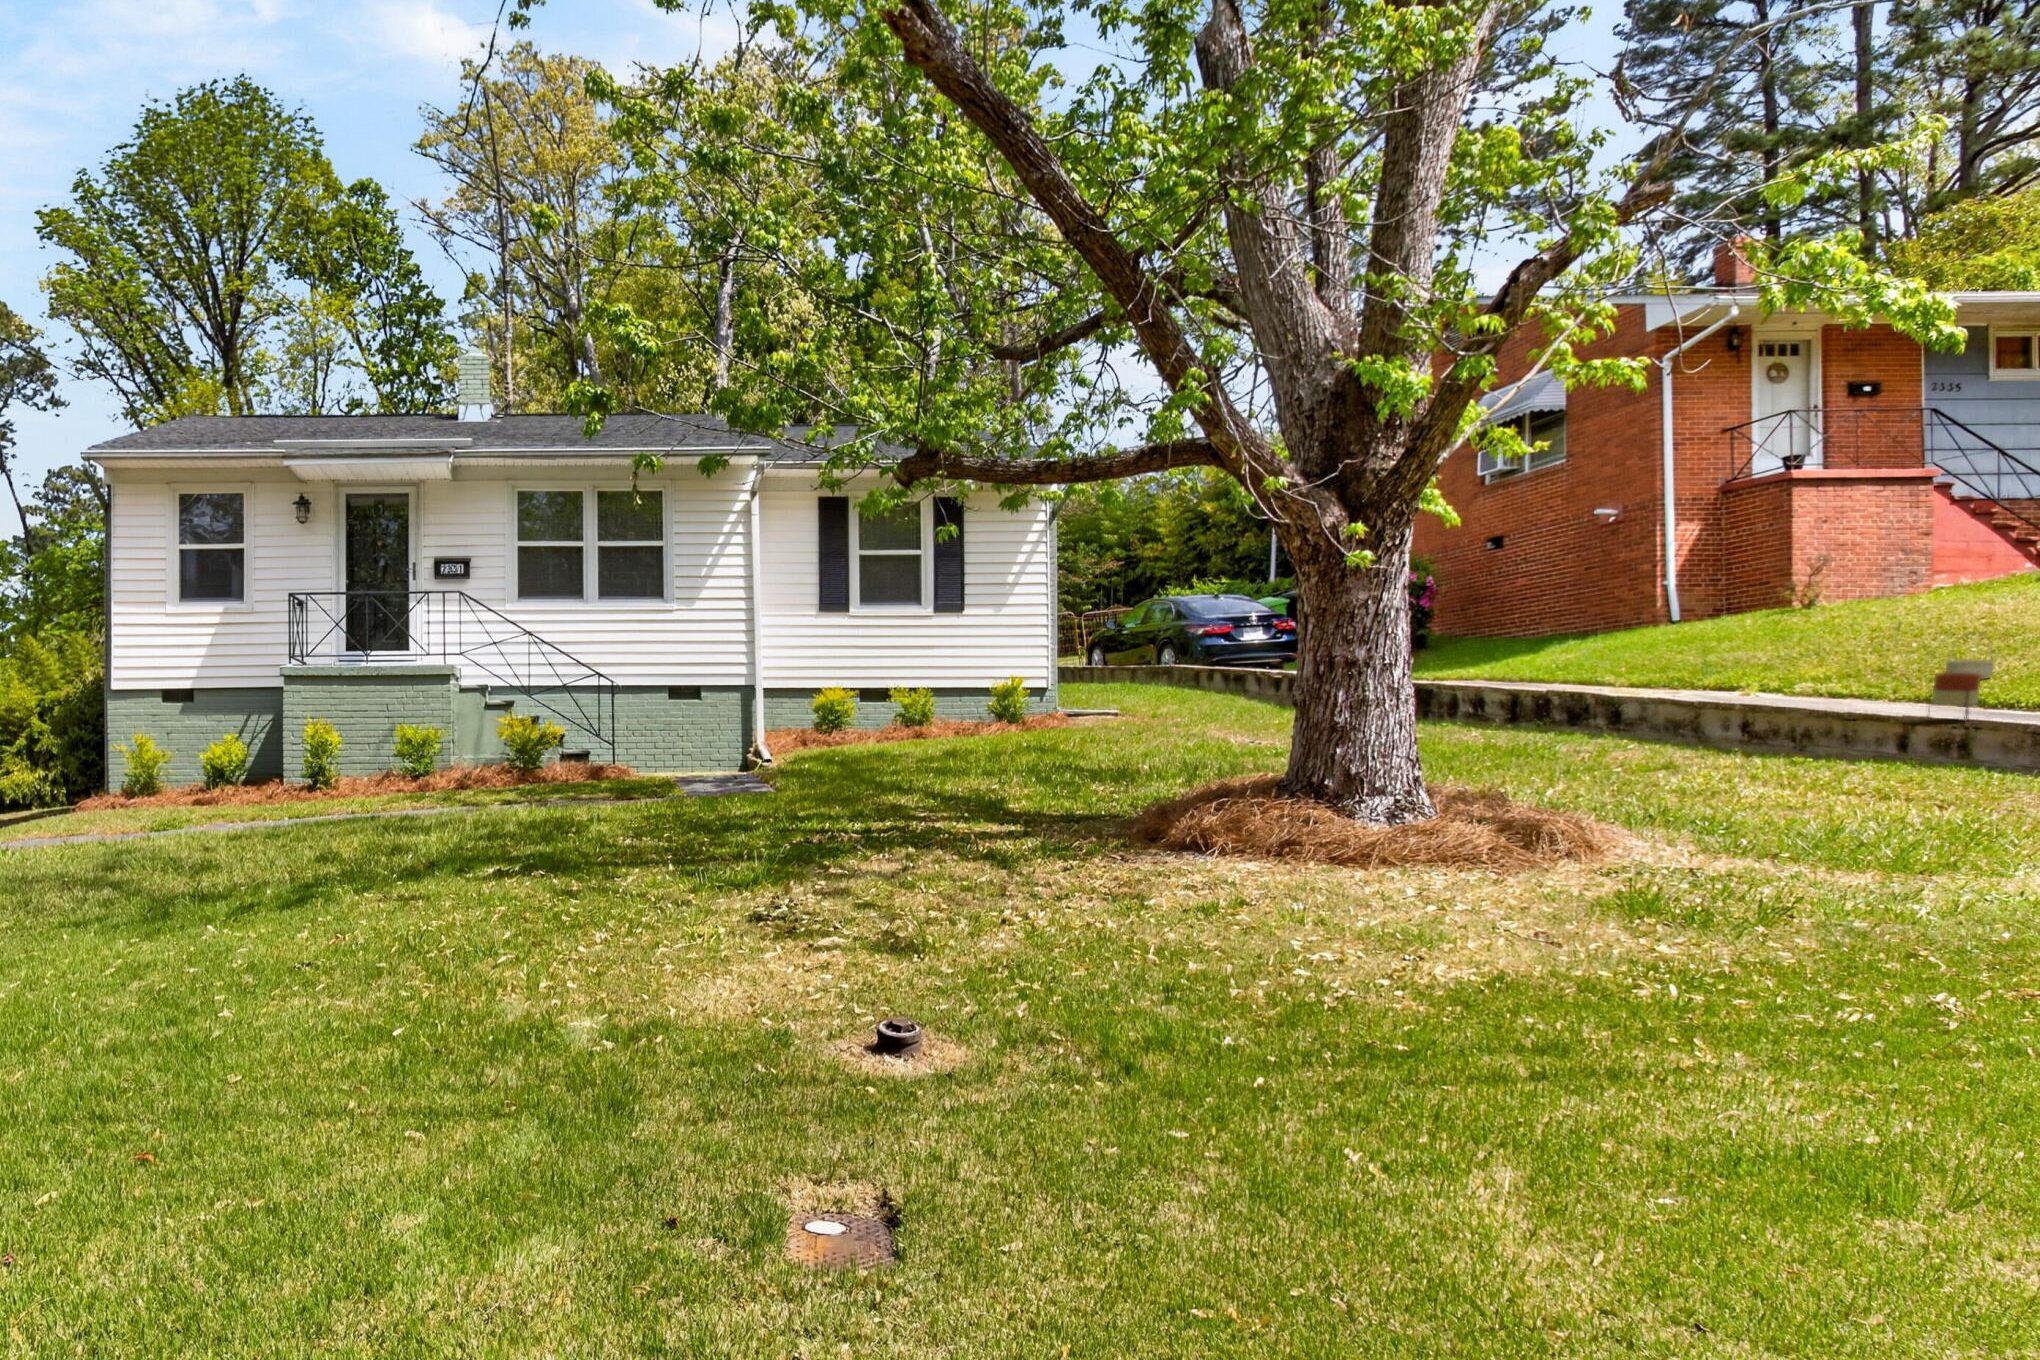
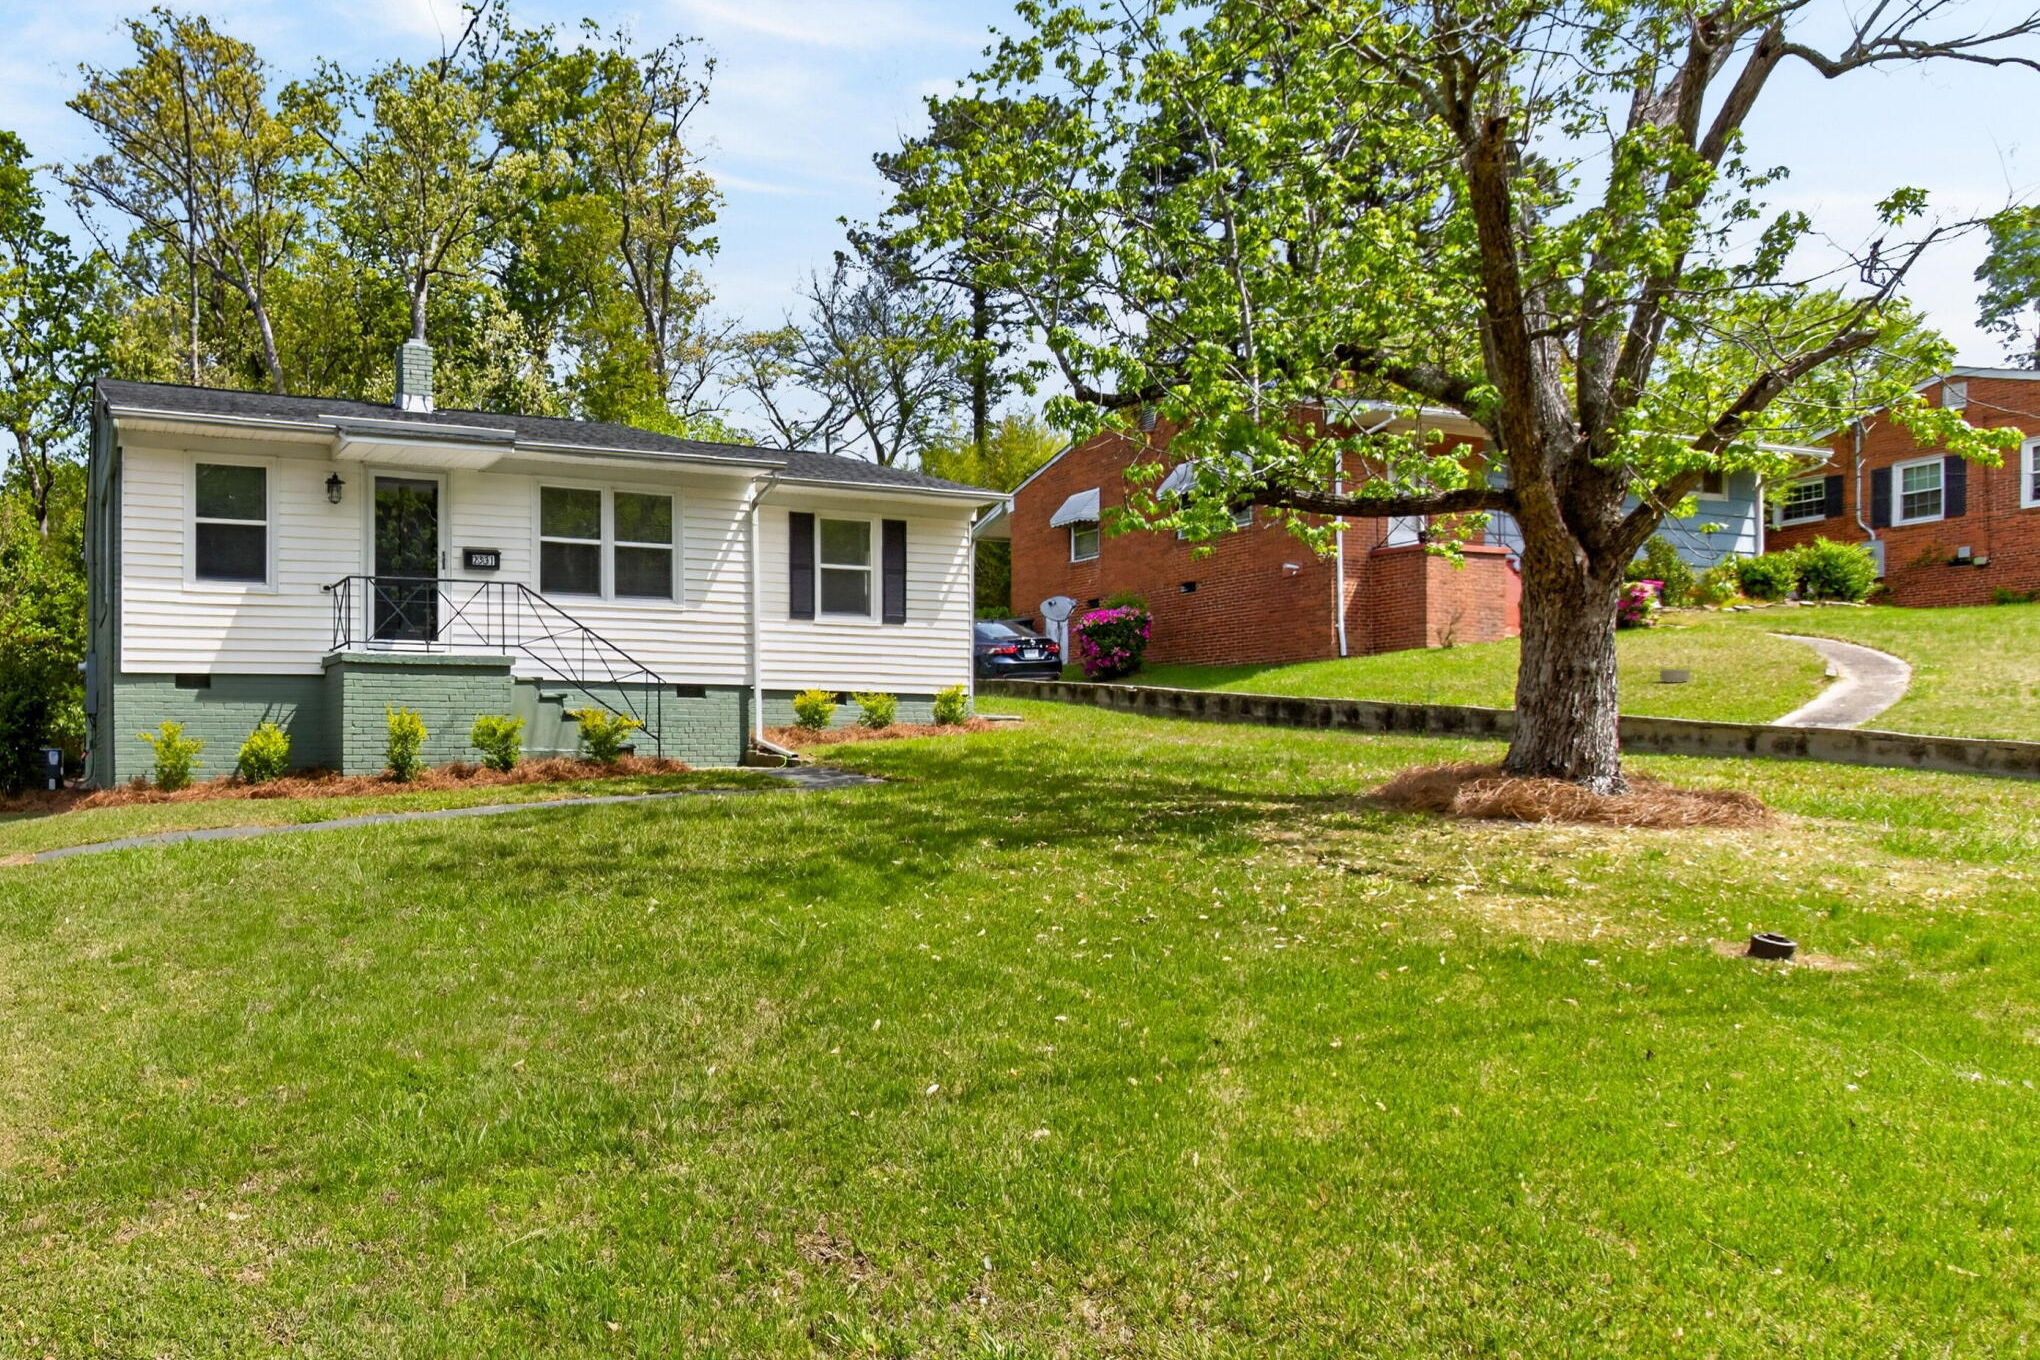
planter: present [1927,673,1981,718] -> none [1712,670,1744,703]

